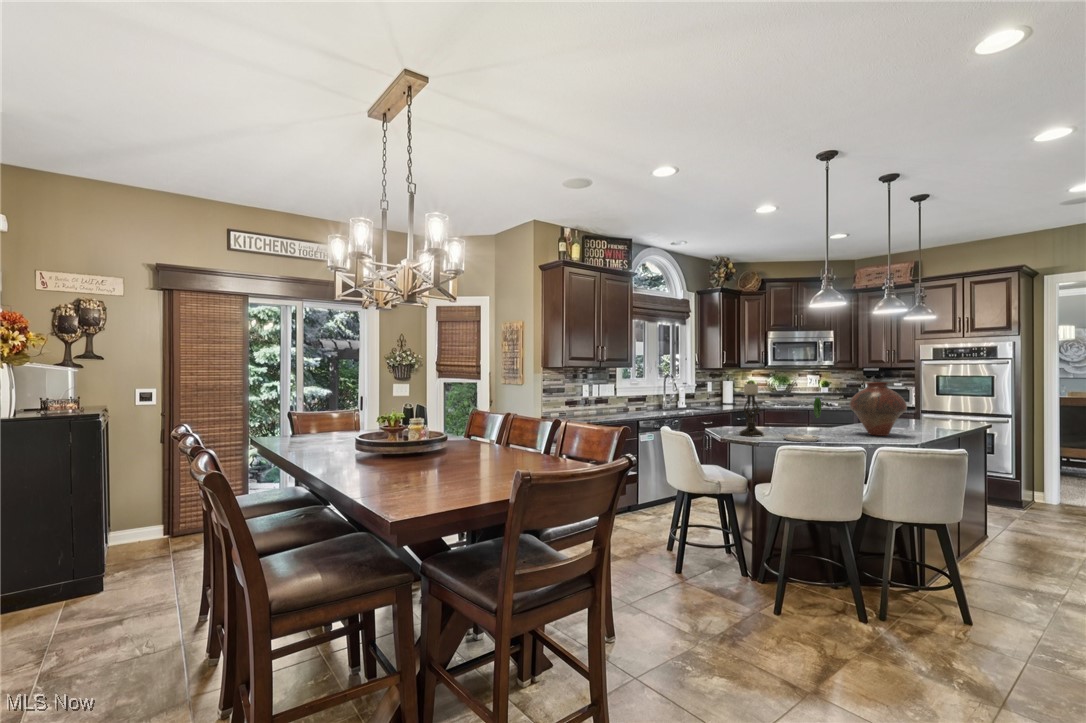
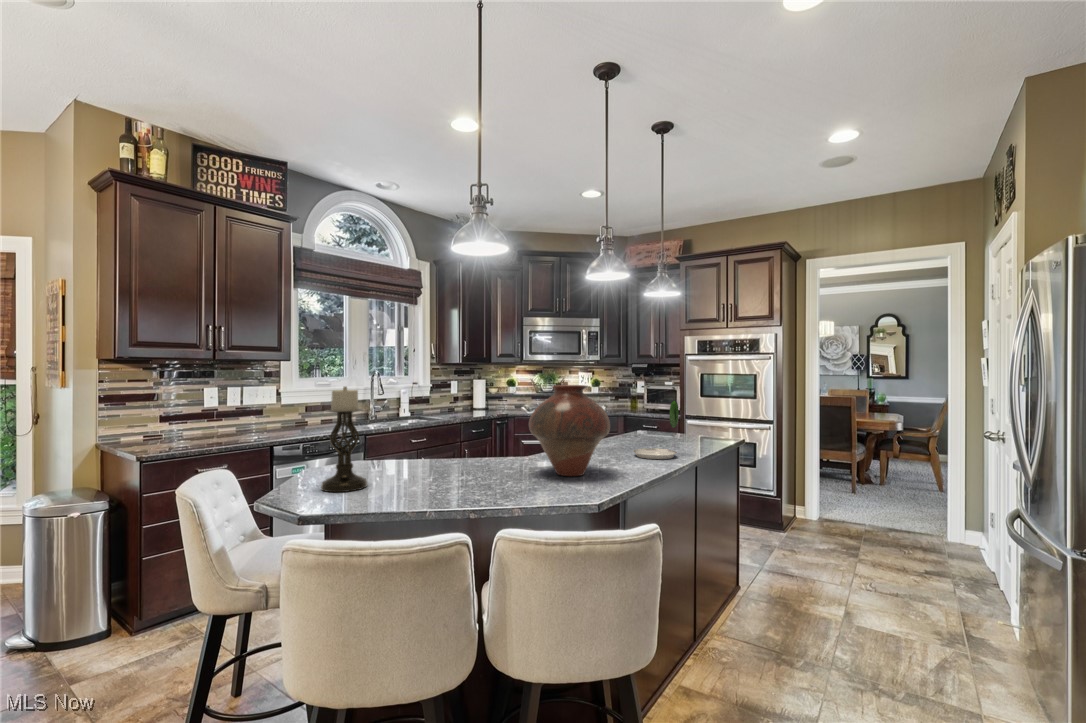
plate: present [783,397,821,442] -> present [633,401,679,459]

